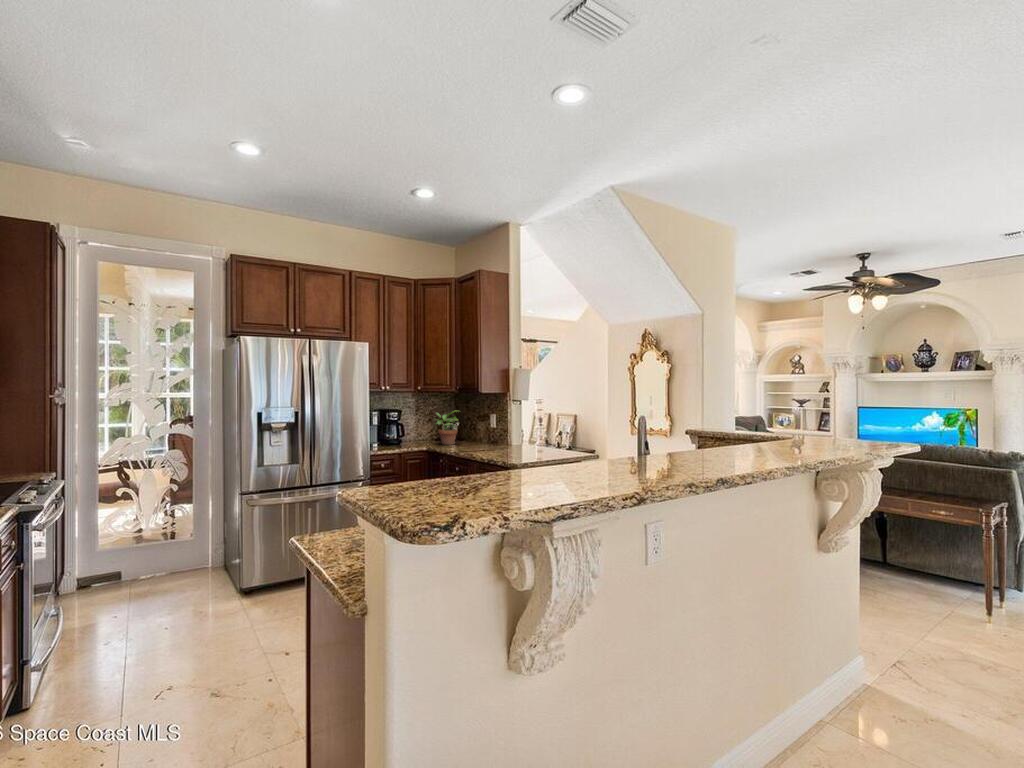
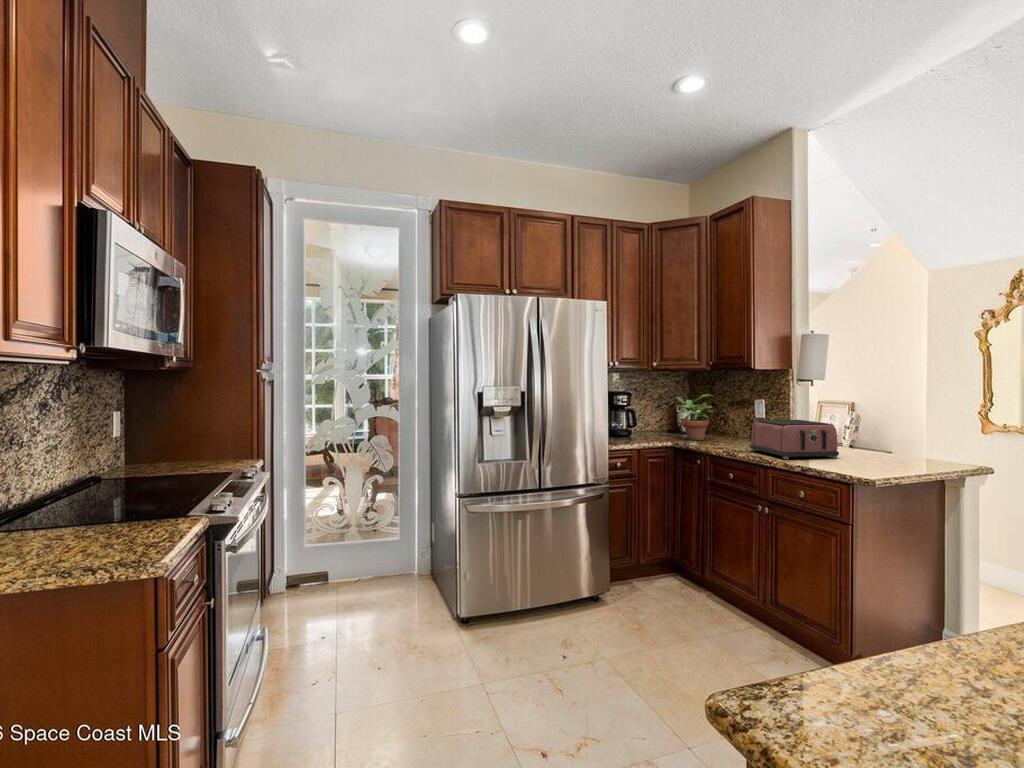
toaster: none [476,428,528,455] -> present [750,420,839,459]

